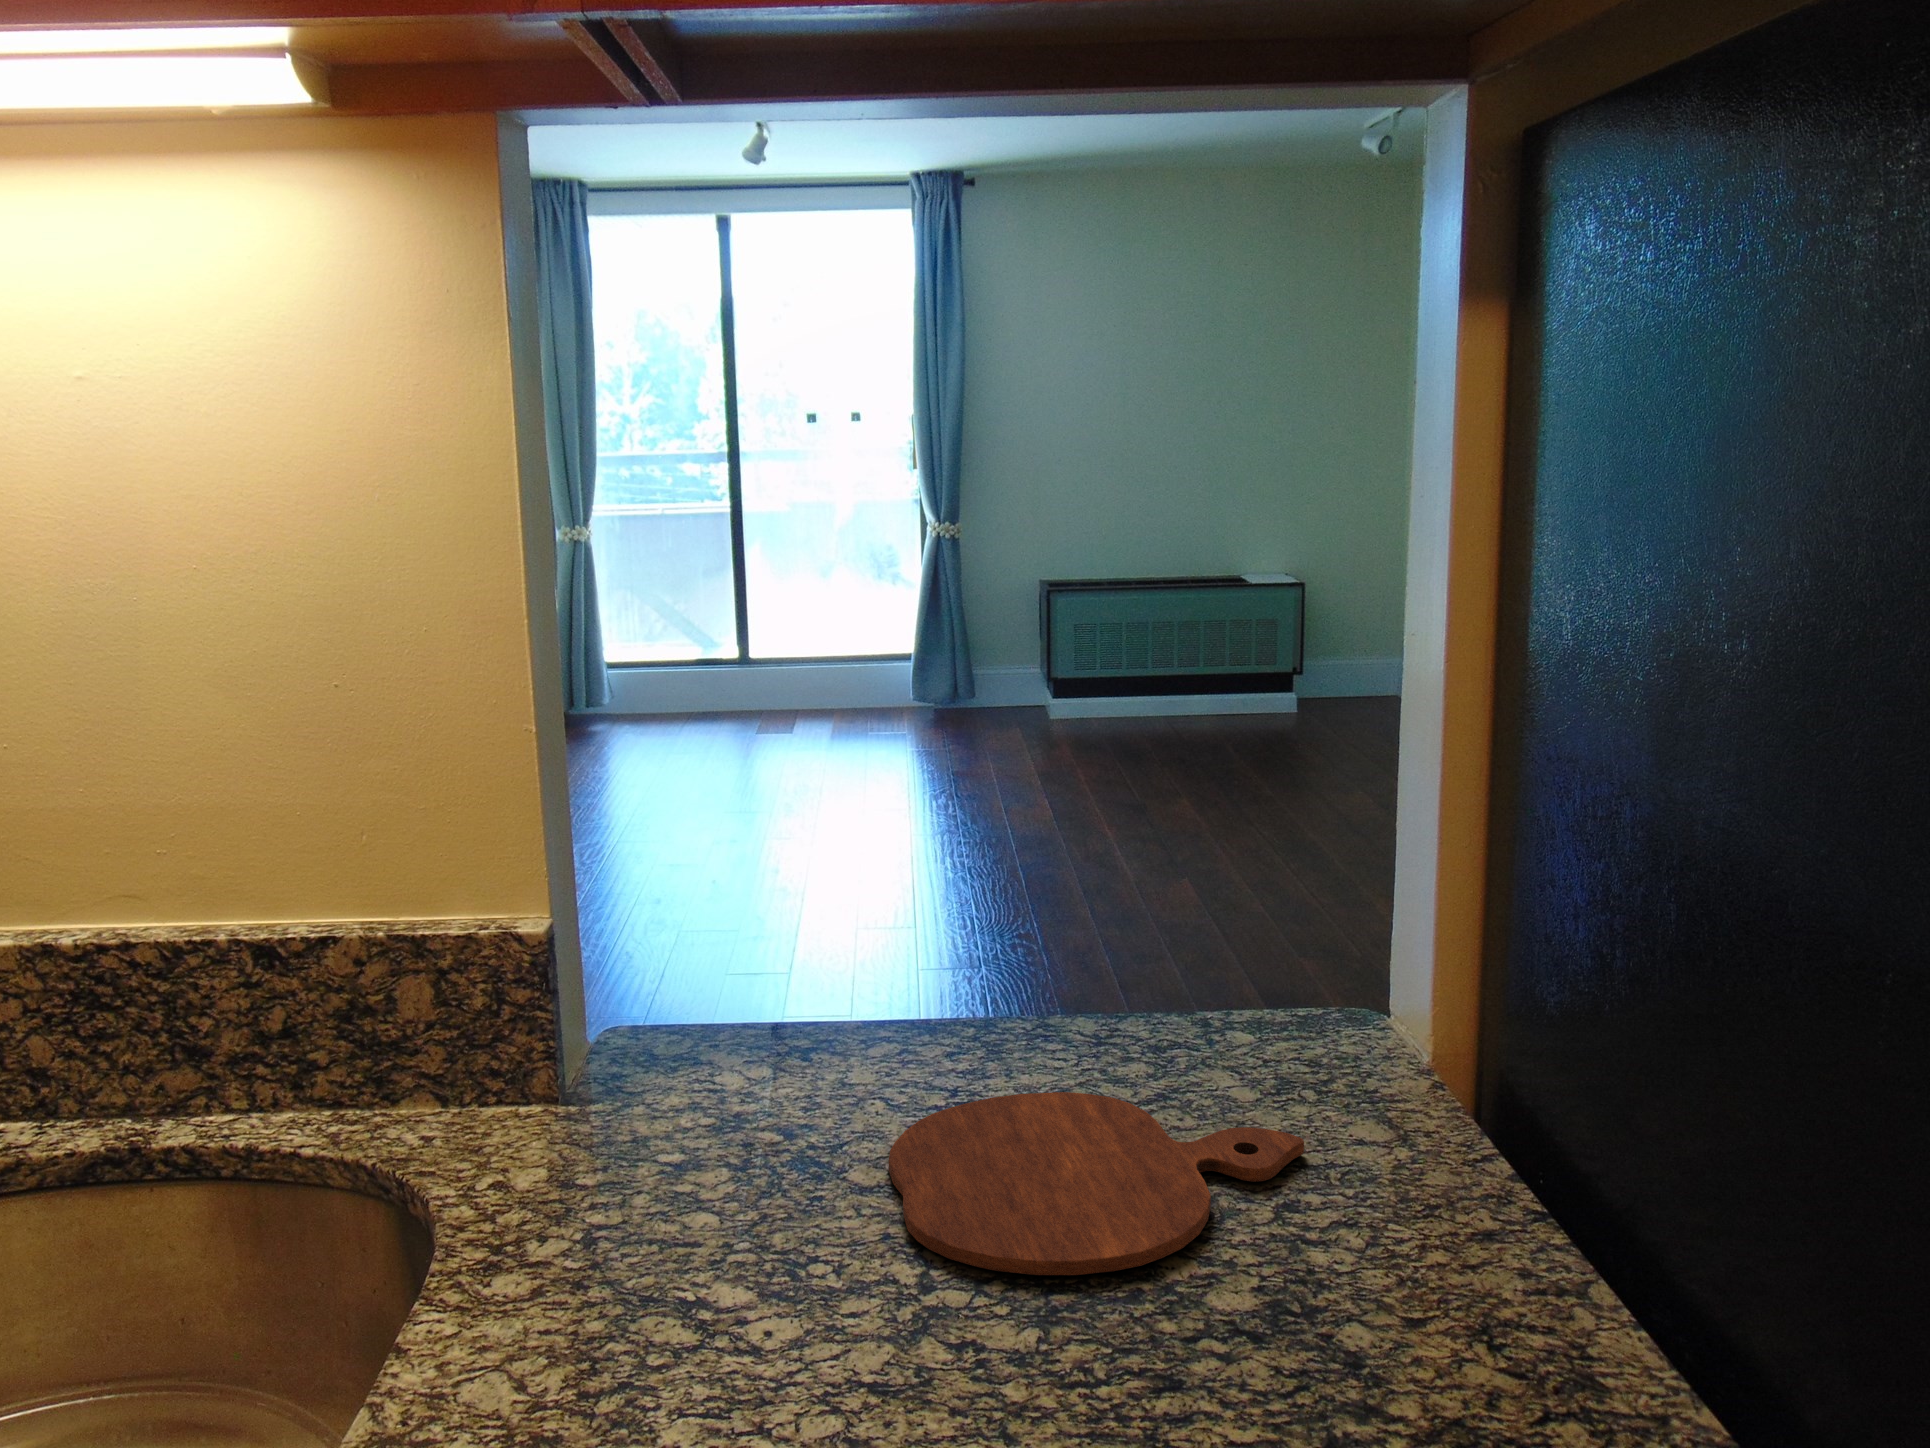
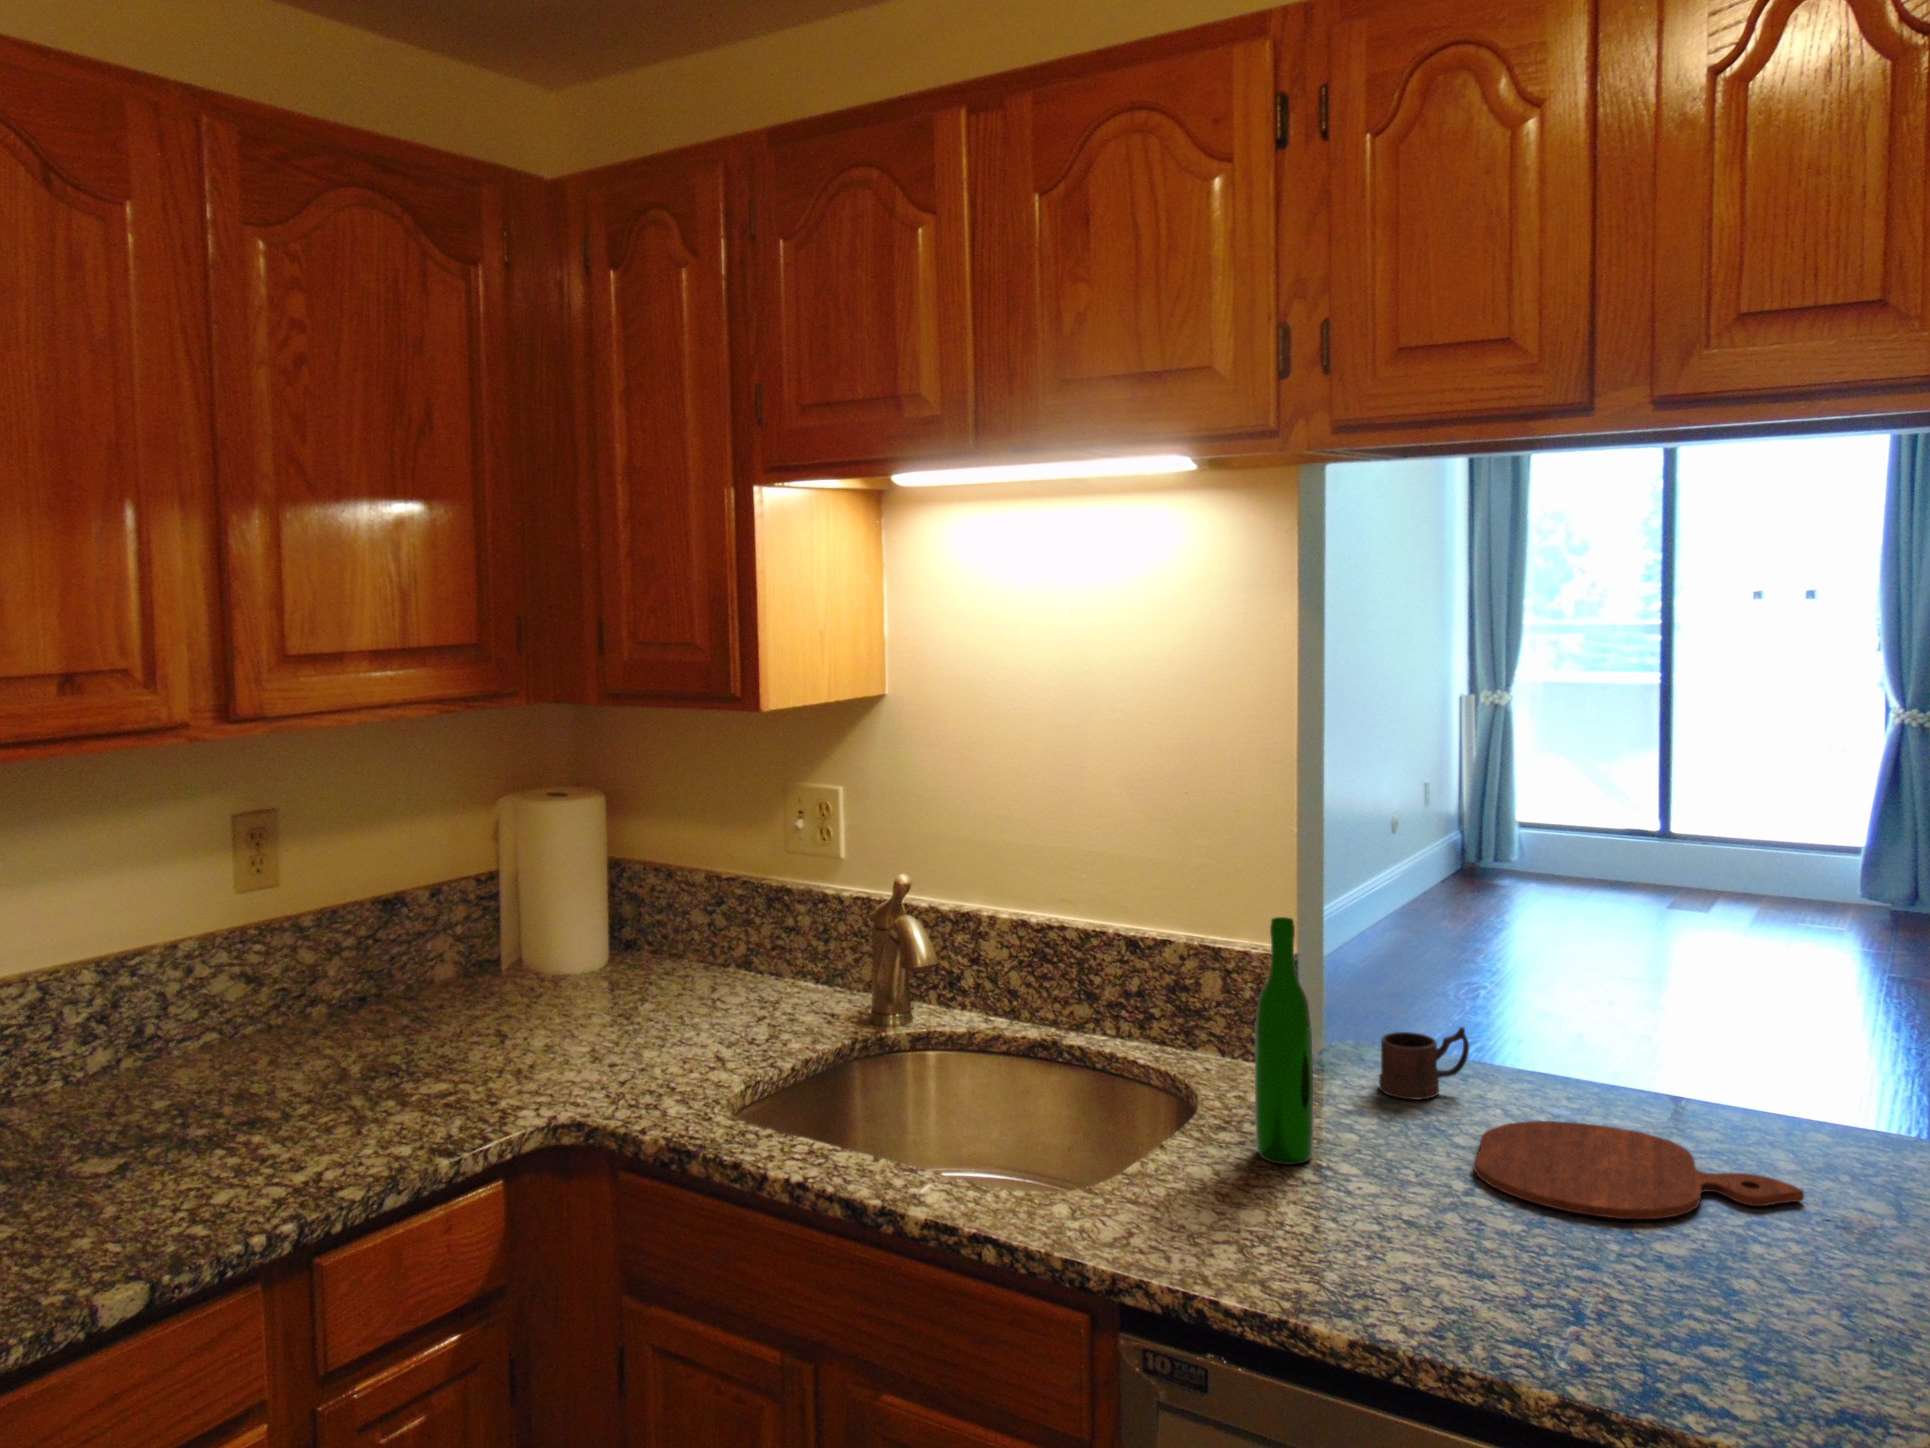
wine bottle: none [555,896,666,1323] -> present [1255,917,1314,1164]
mug: none [701,988,823,1117] -> present [1379,1027,1469,1099]

